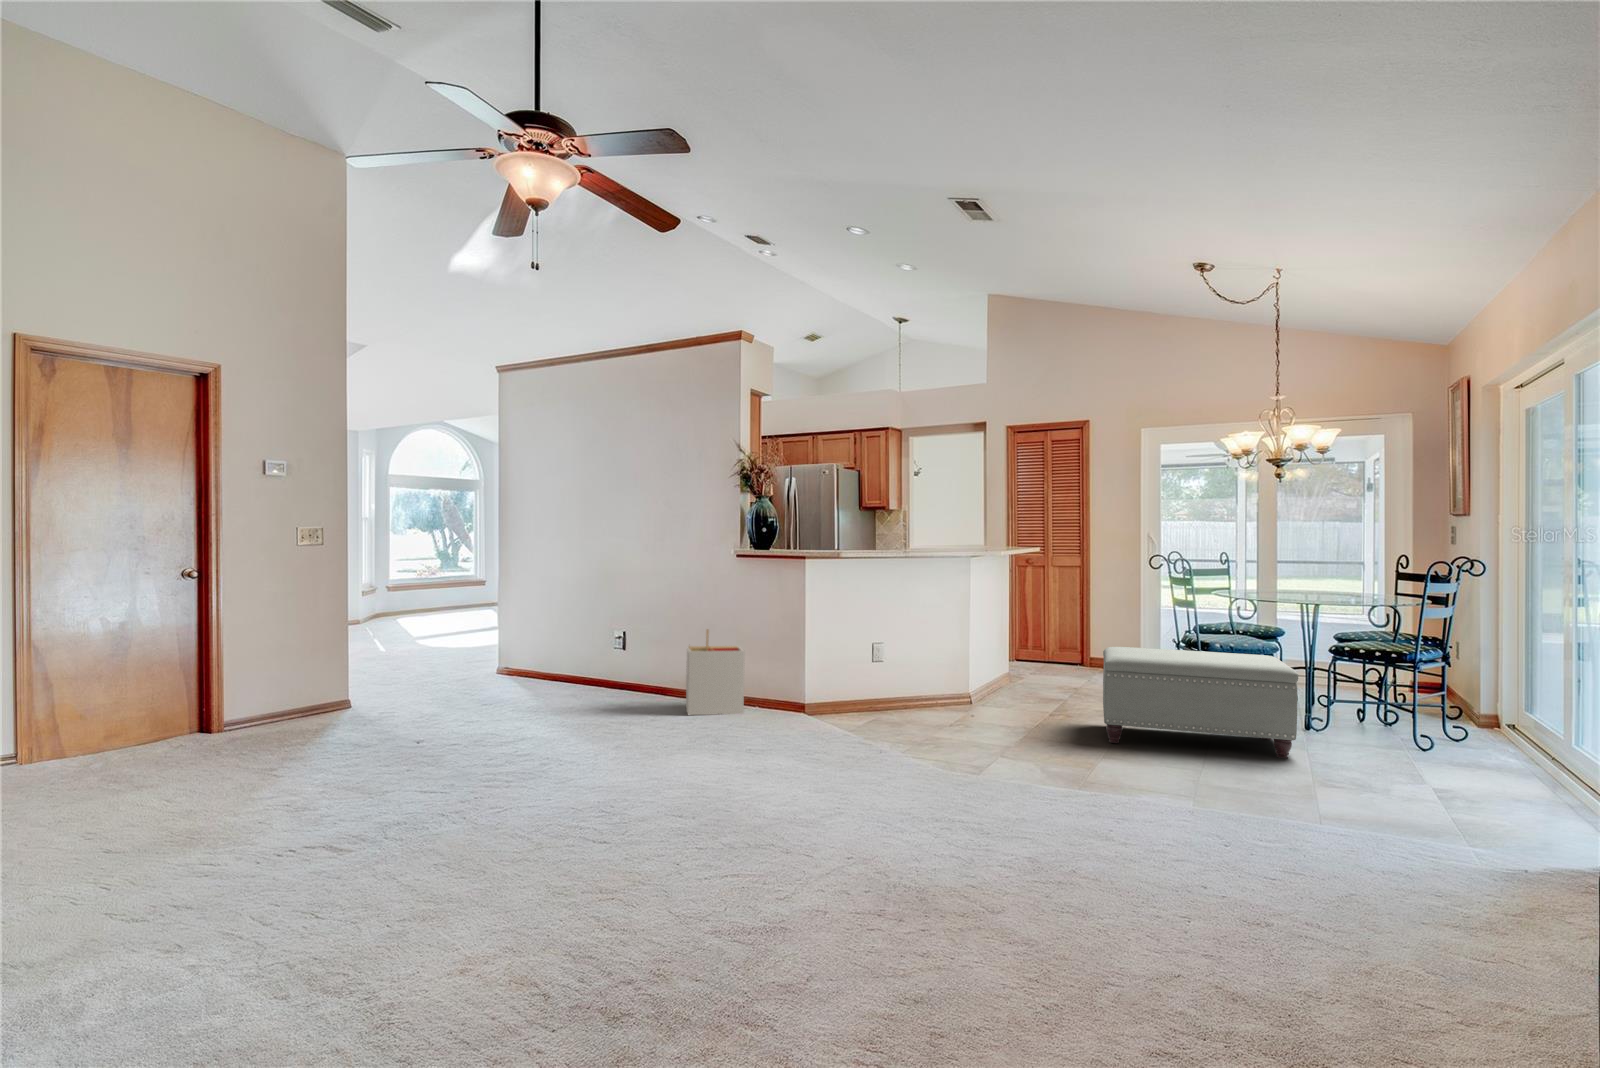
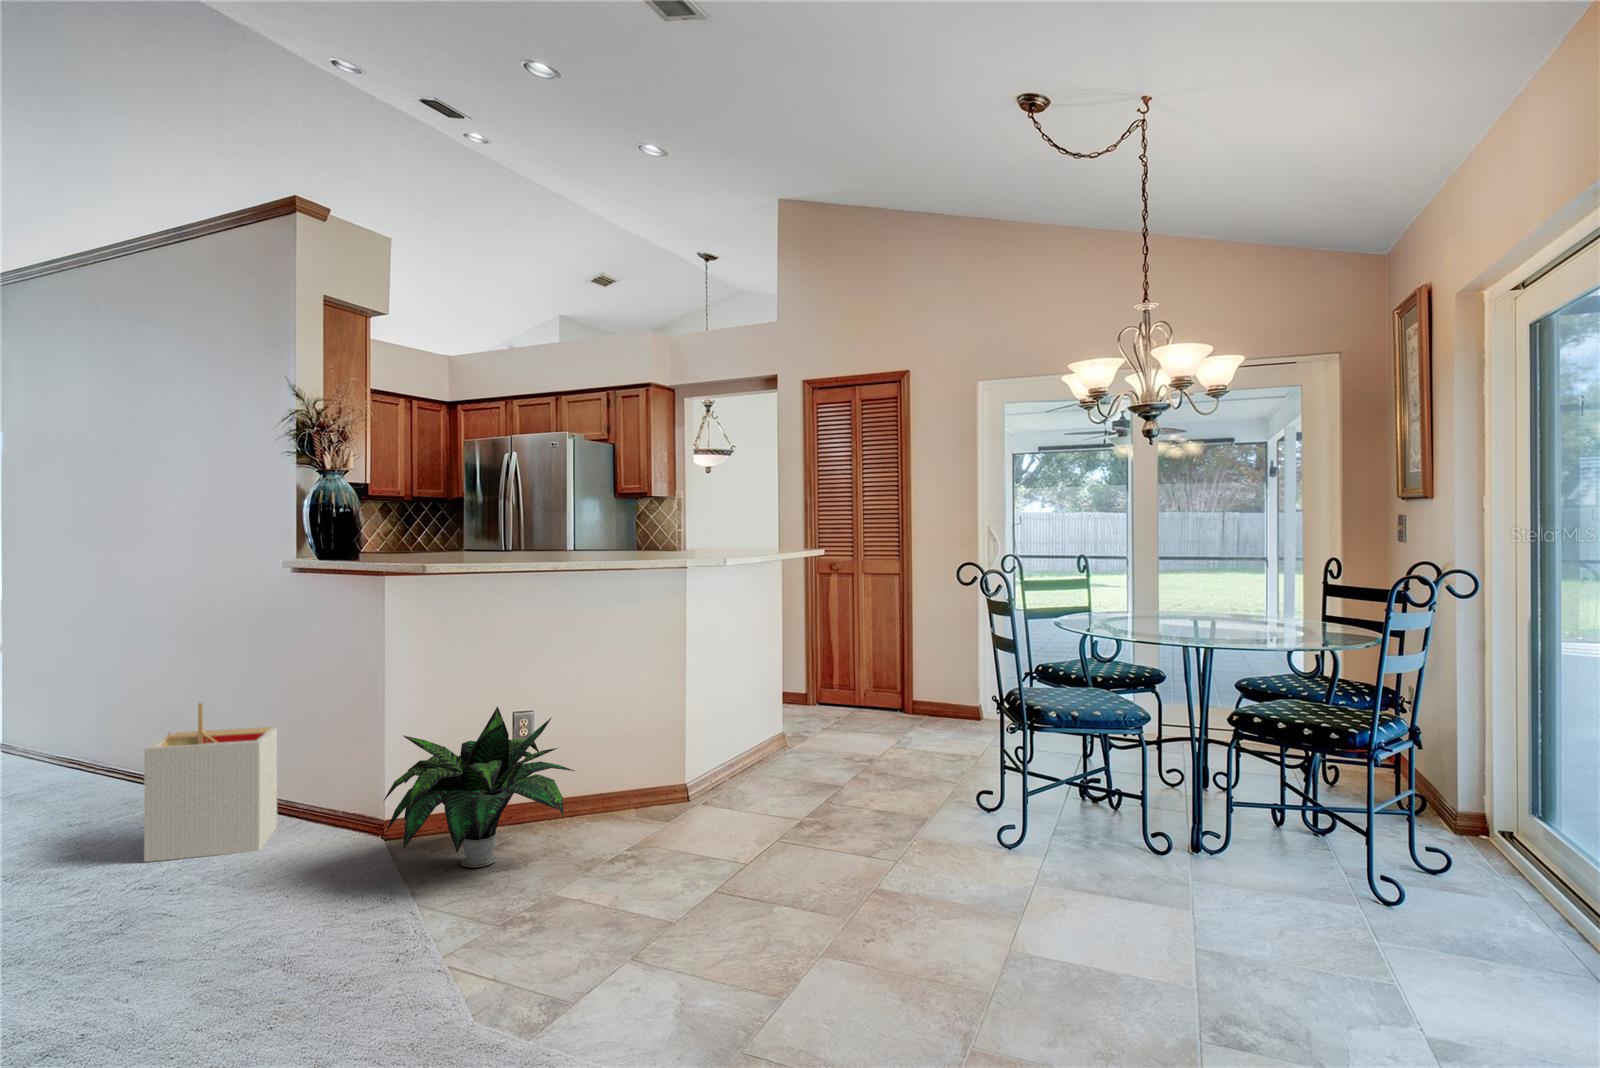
potted plant: none [828,633,934,722] -> present [384,707,574,867]
ottoman: present [1103,647,1298,758] -> none [838,724,1174,948]

